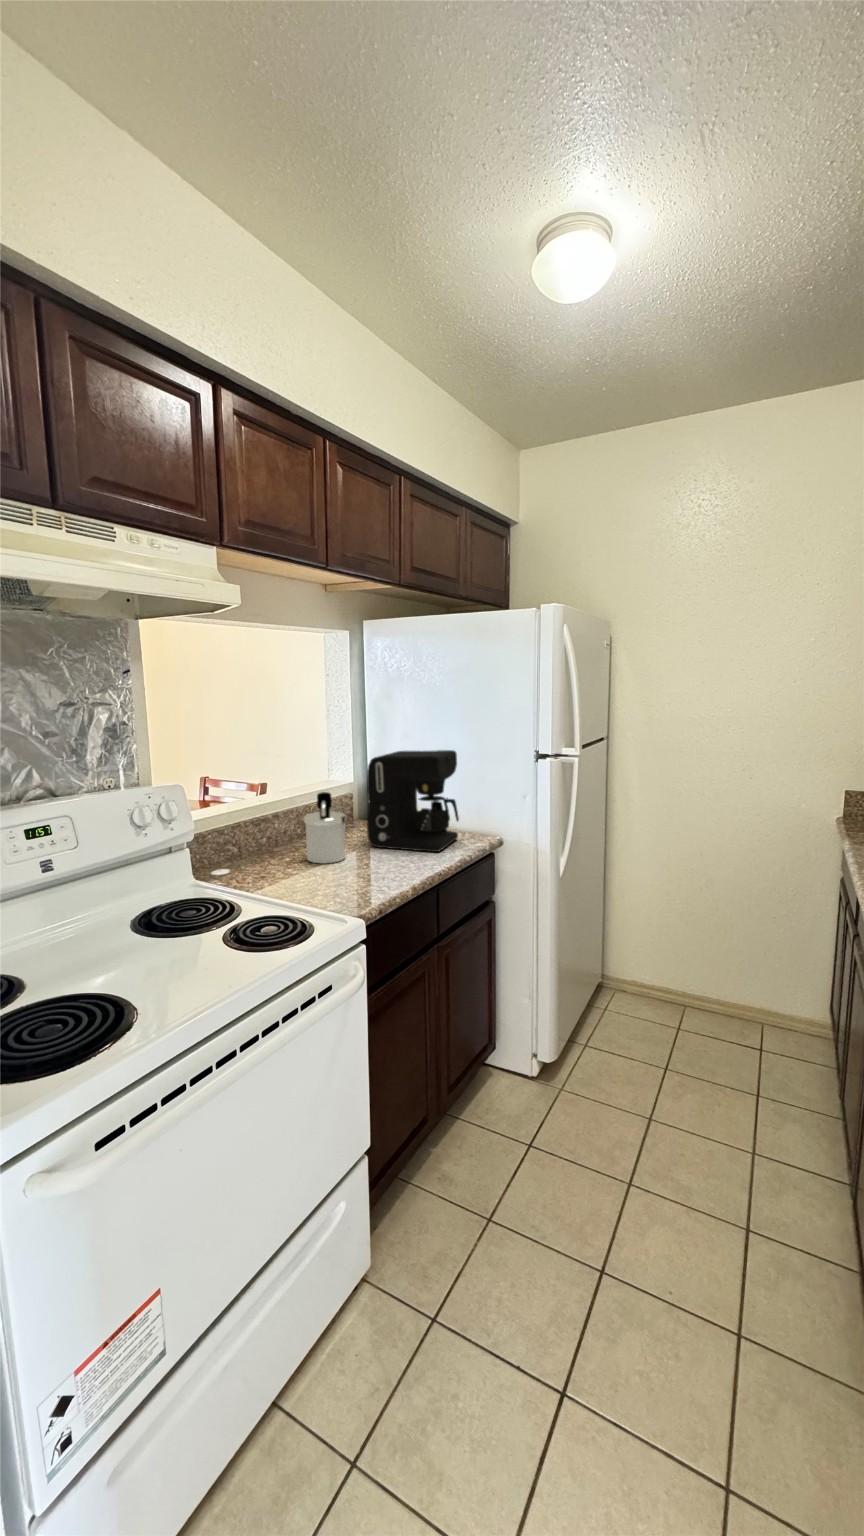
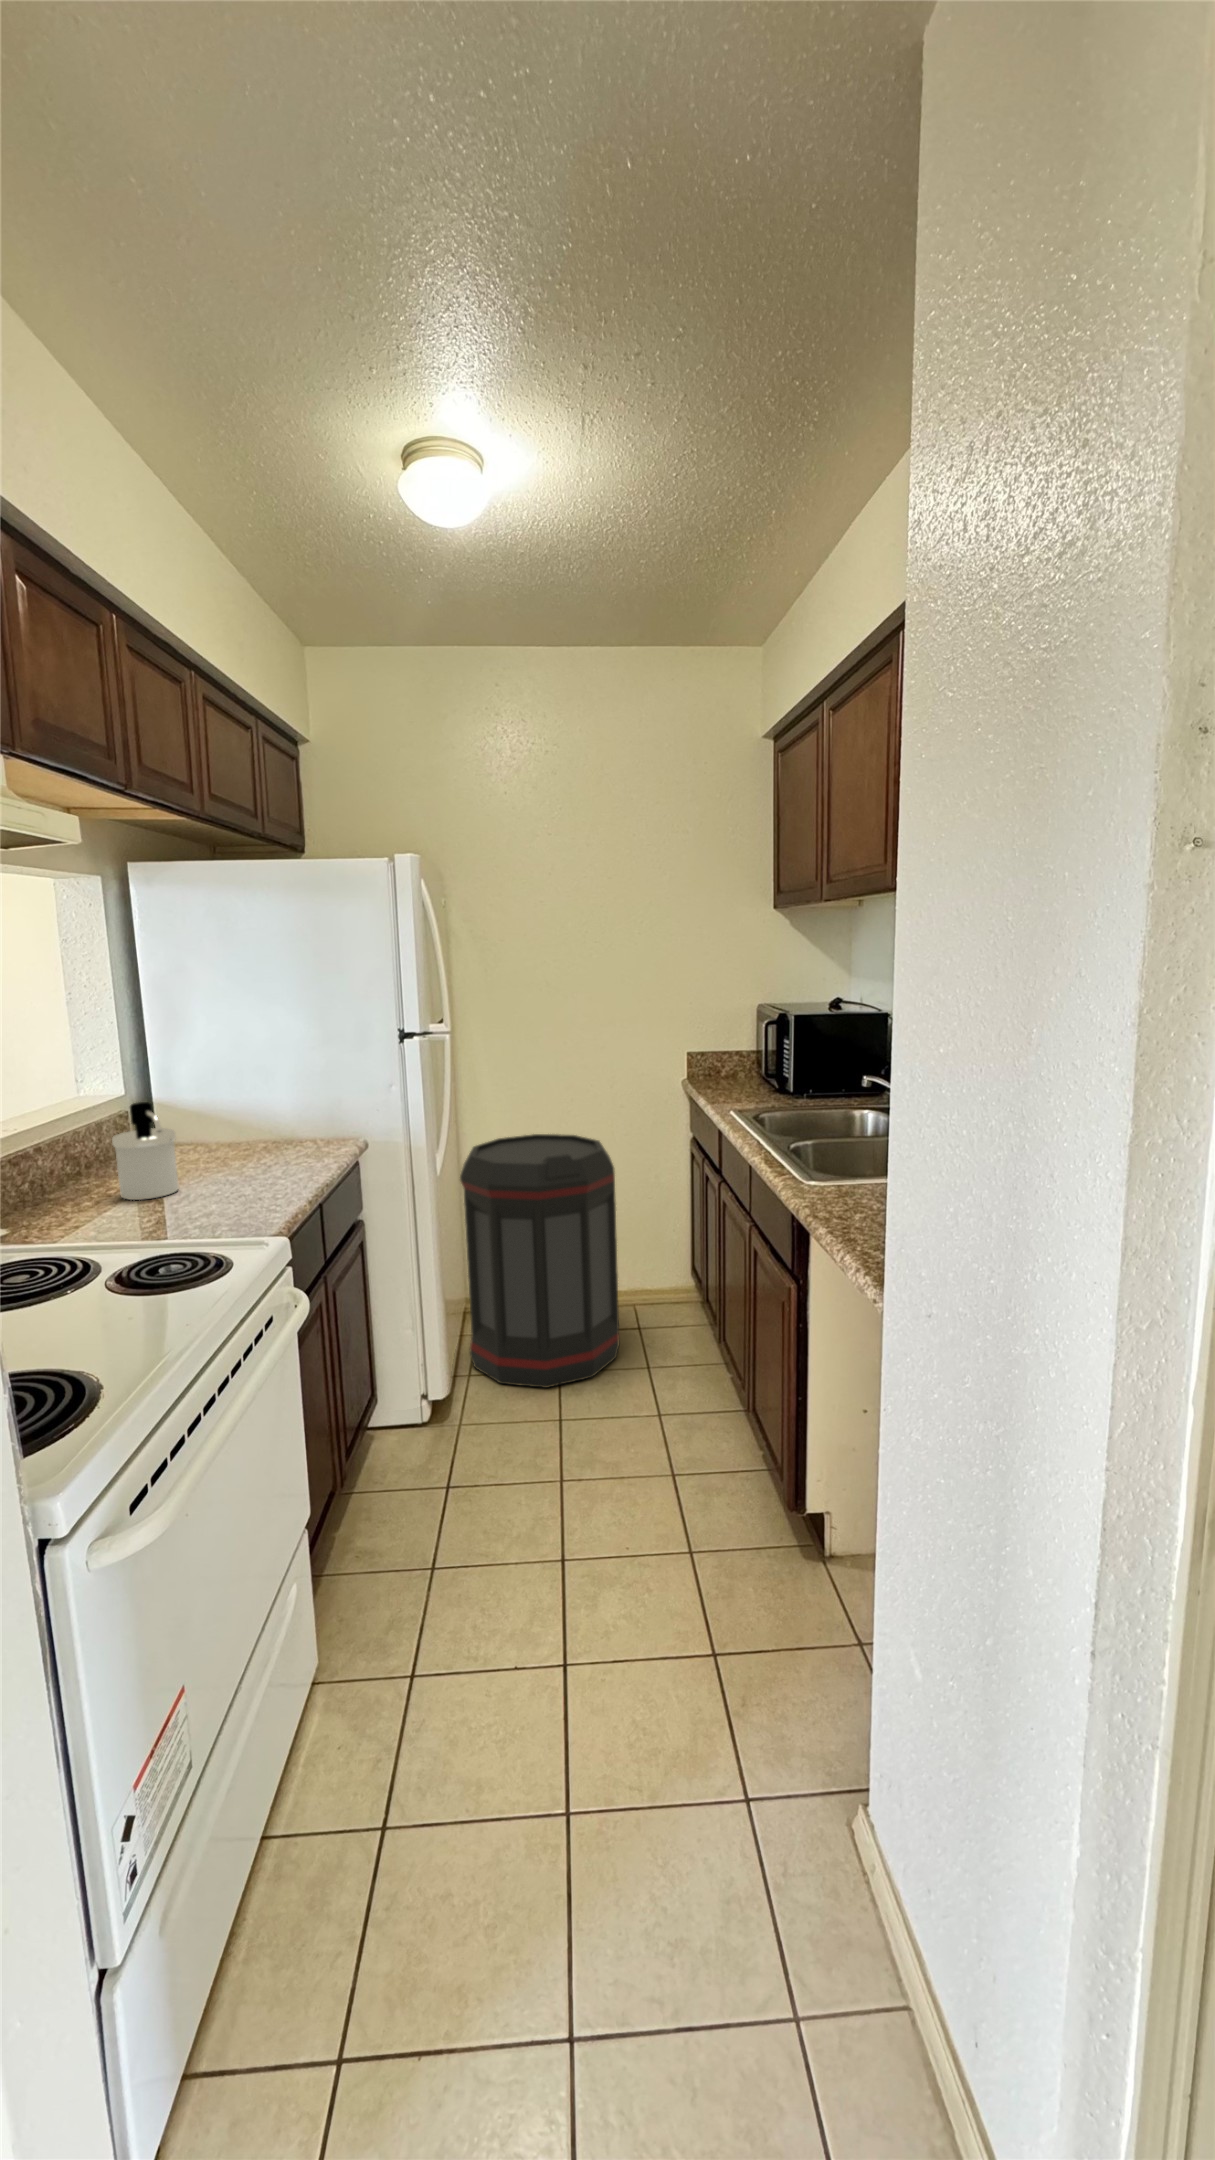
coffee maker: present [367,750,459,852] -> none [187,1036,318,1171]
trash can: none [592,848,744,1085] -> present [460,1134,619,1388]

